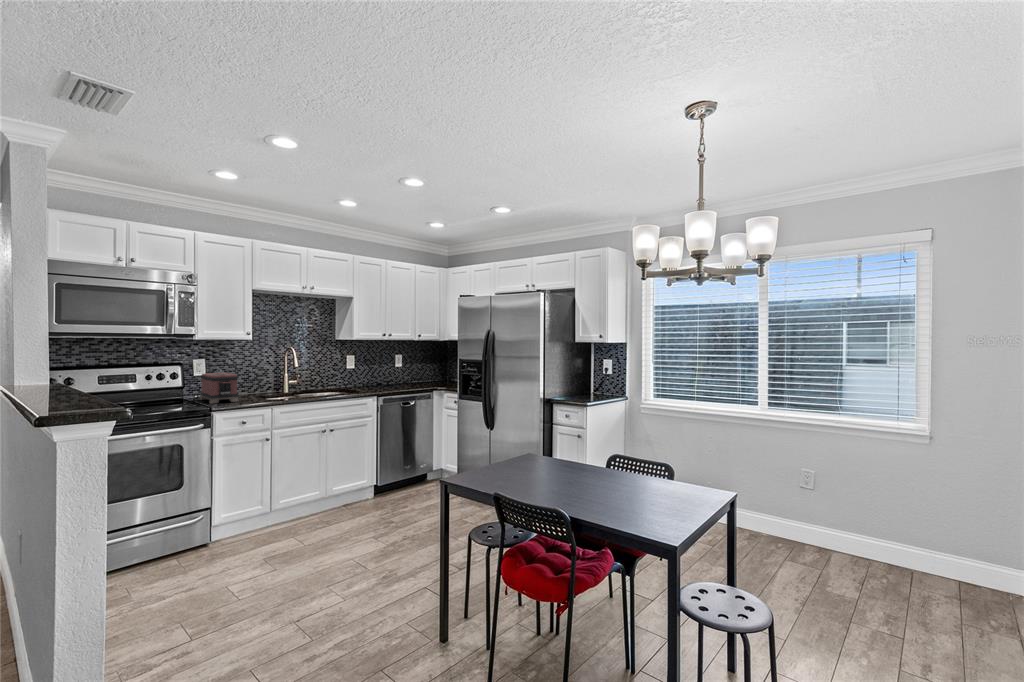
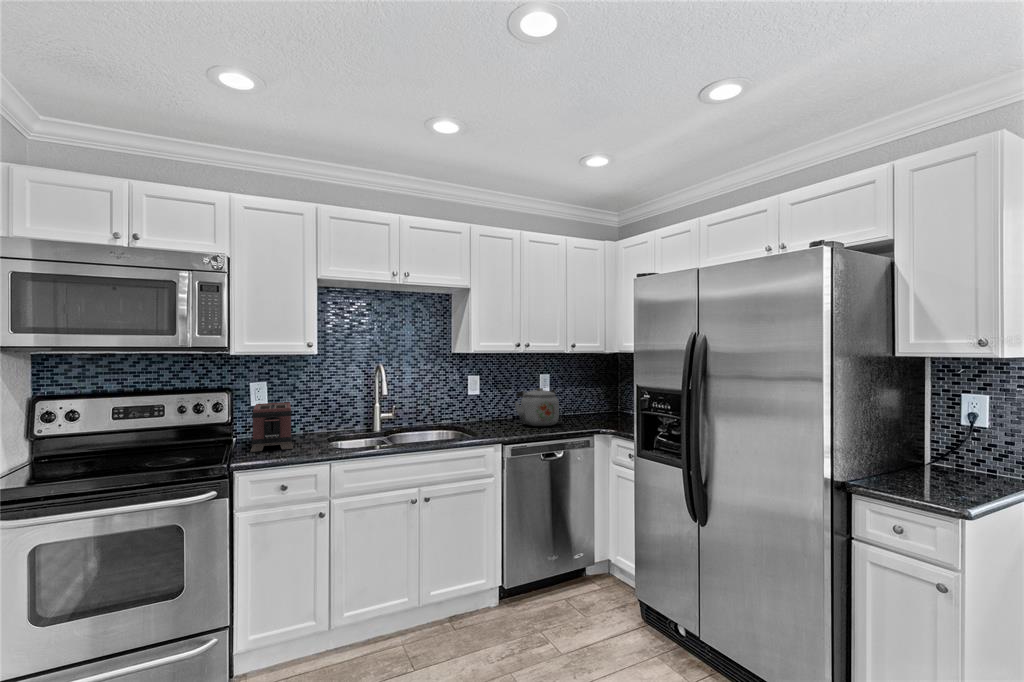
kettle: none [380,363,409,387] -> present [515,388,559,426]

